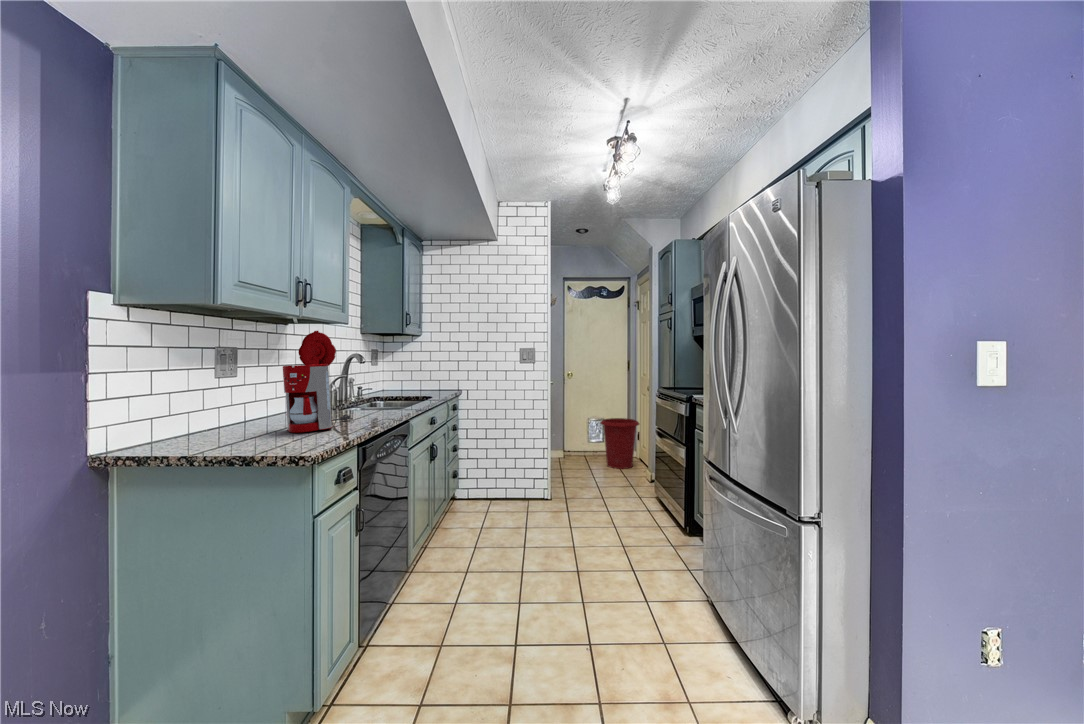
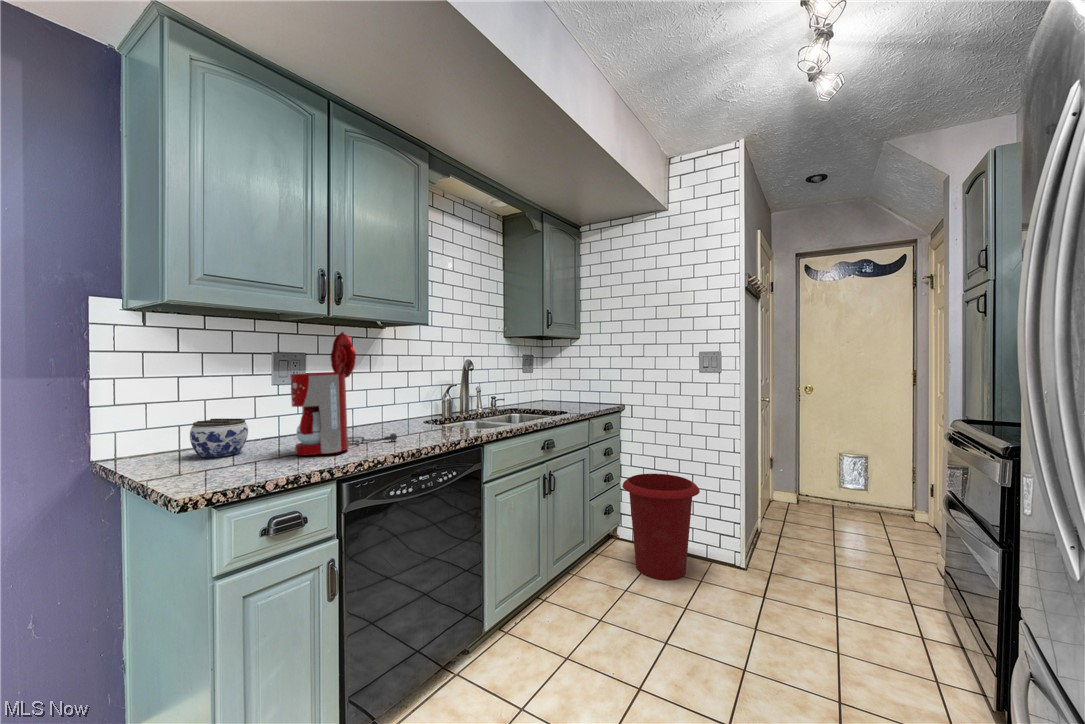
jar: none [184,406,237,442] -> present [190,418,248,458]
waste bin: present [600,418,639,469] -> present [622,474,700,580]

